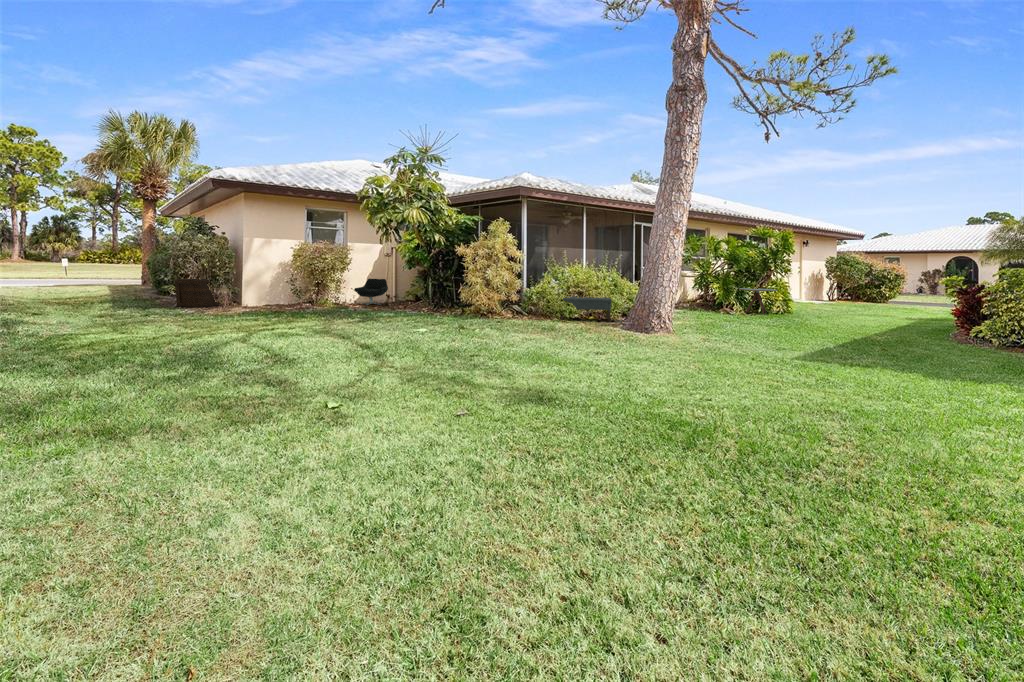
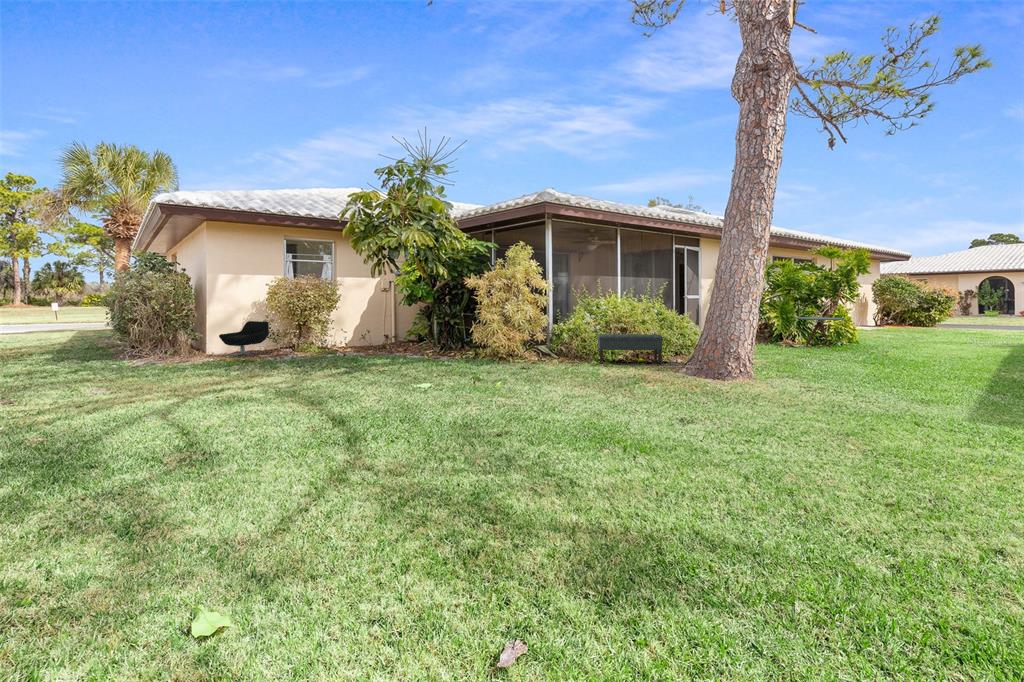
wooden crate: present [175,279,220,307] -> none [121,323,179,360]
lounge chair: present [354,279,388,305] -> present [219,321,269,357]

